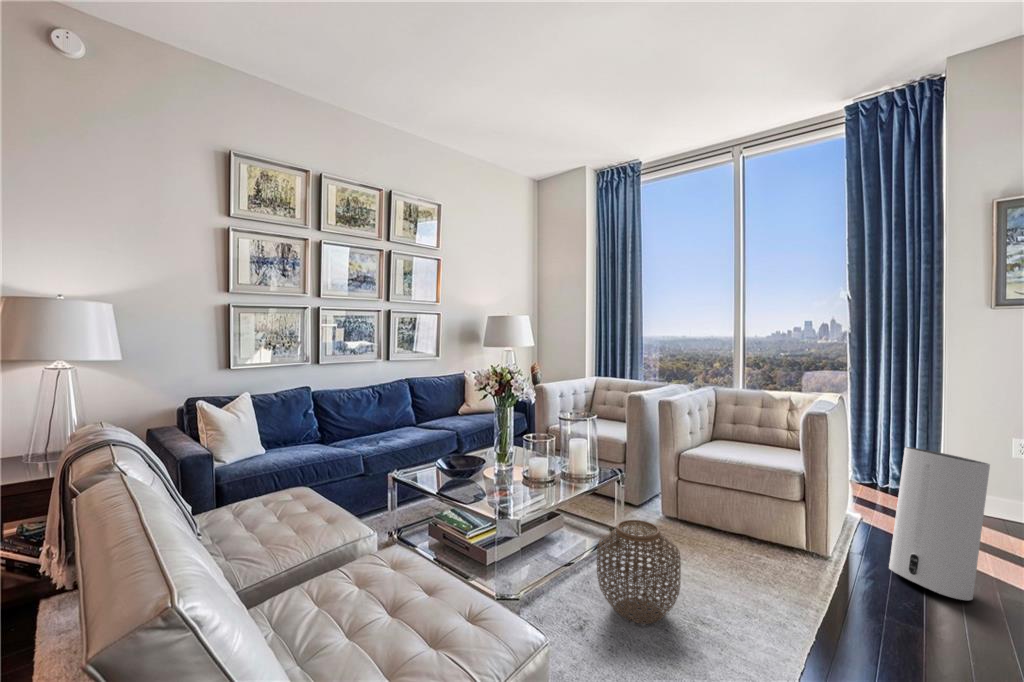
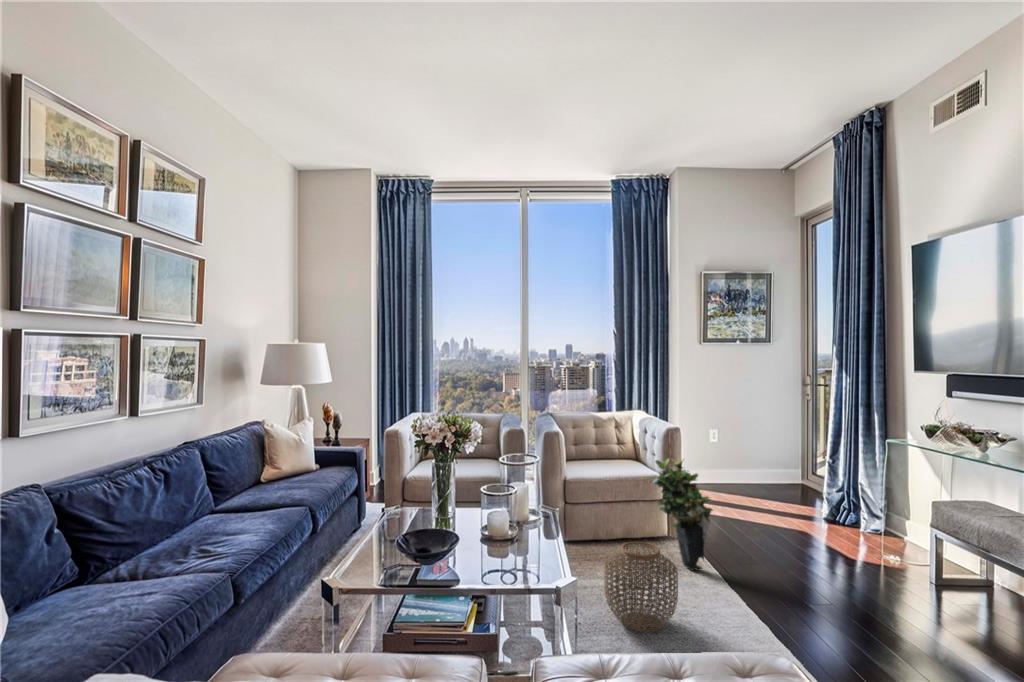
air purifier: present [889,447,990,600] -> none [711,446,763,542]
potted plant: none [749,448,837,595] -> present [653,459,713,570]

